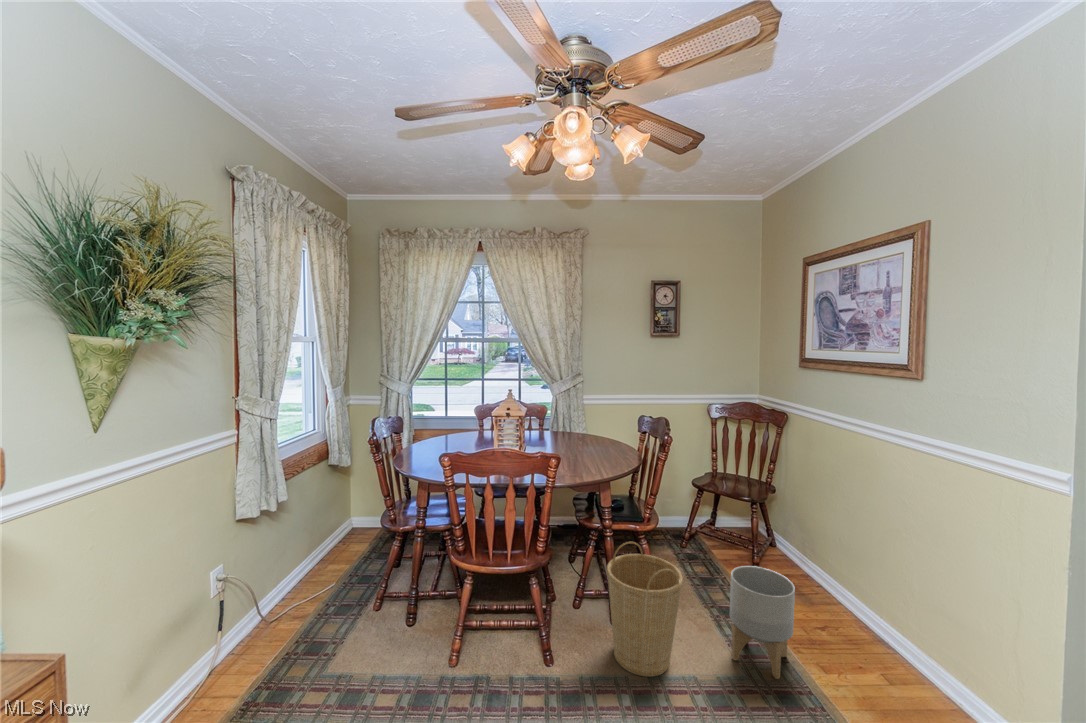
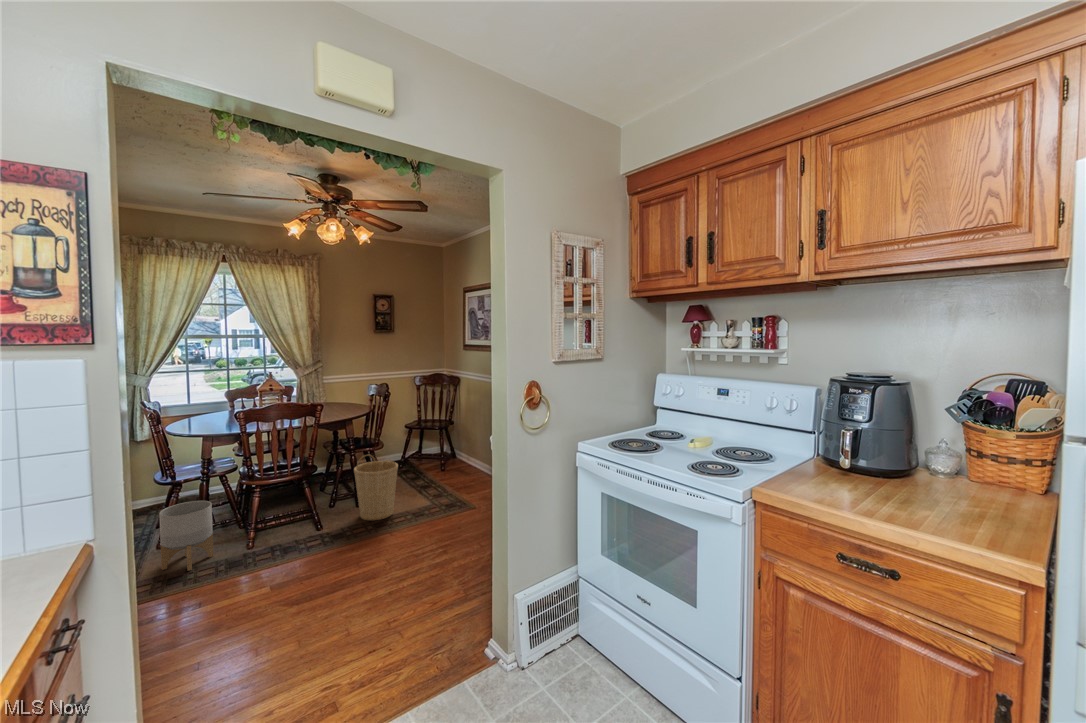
planter: present [730,566,795,679] -> present [159,501,213,571]

